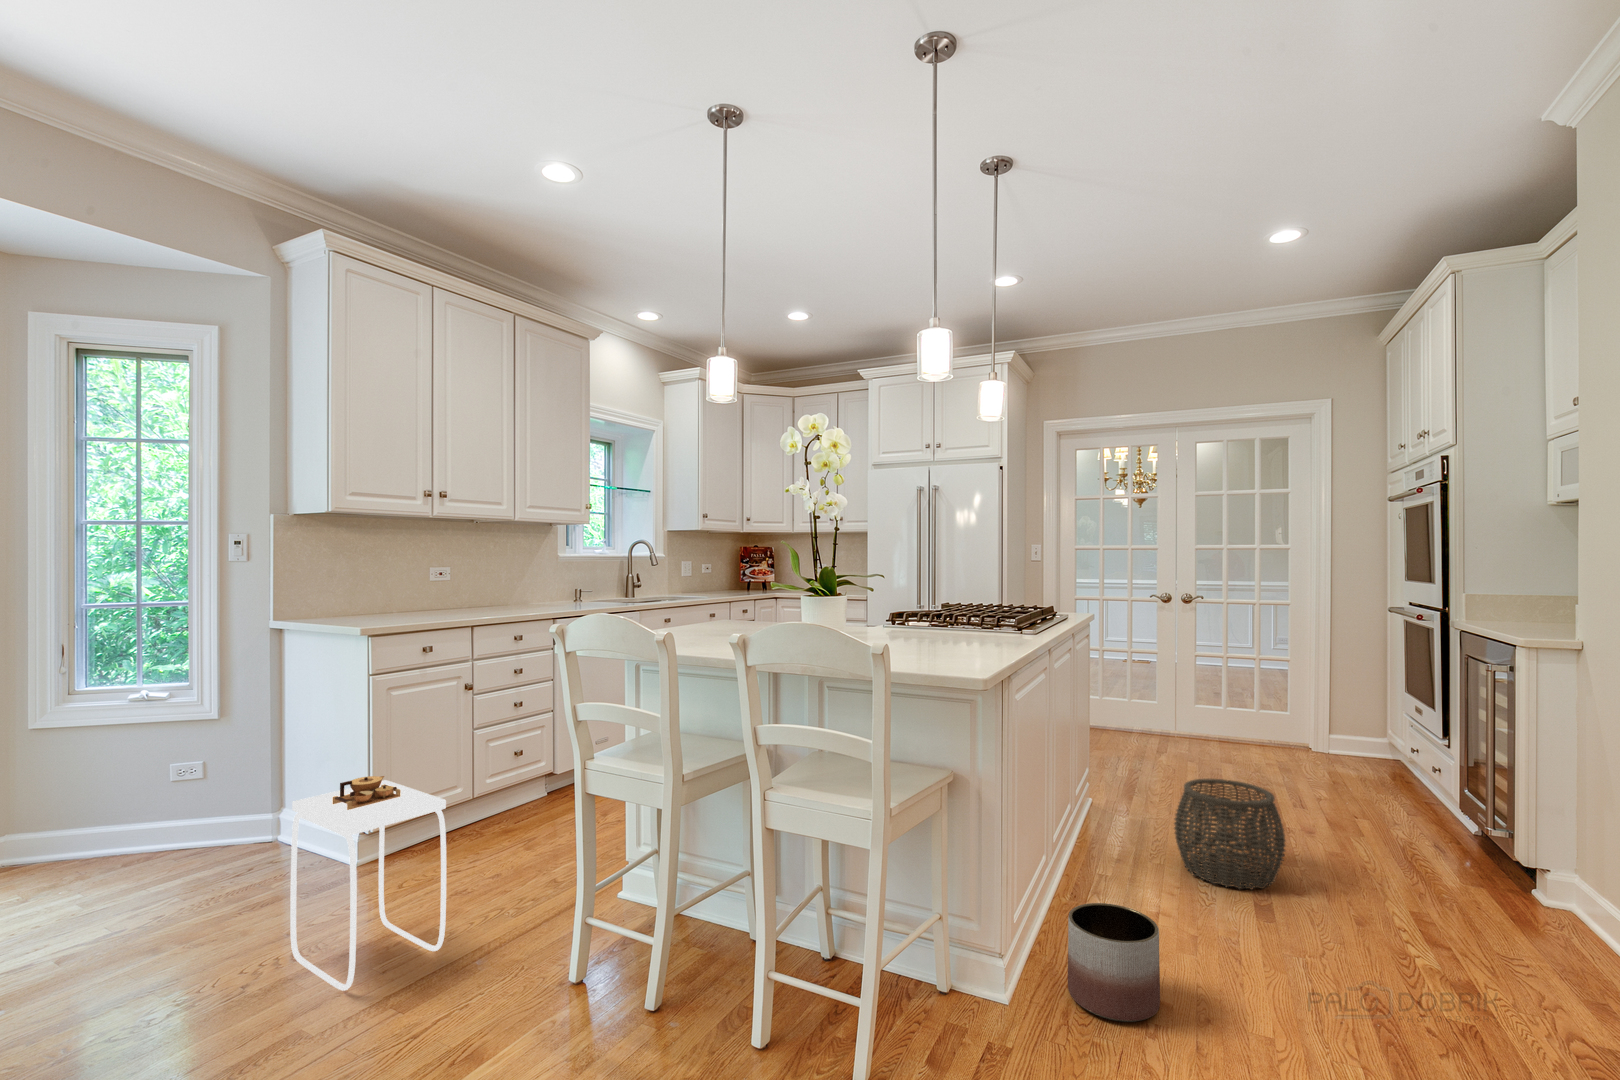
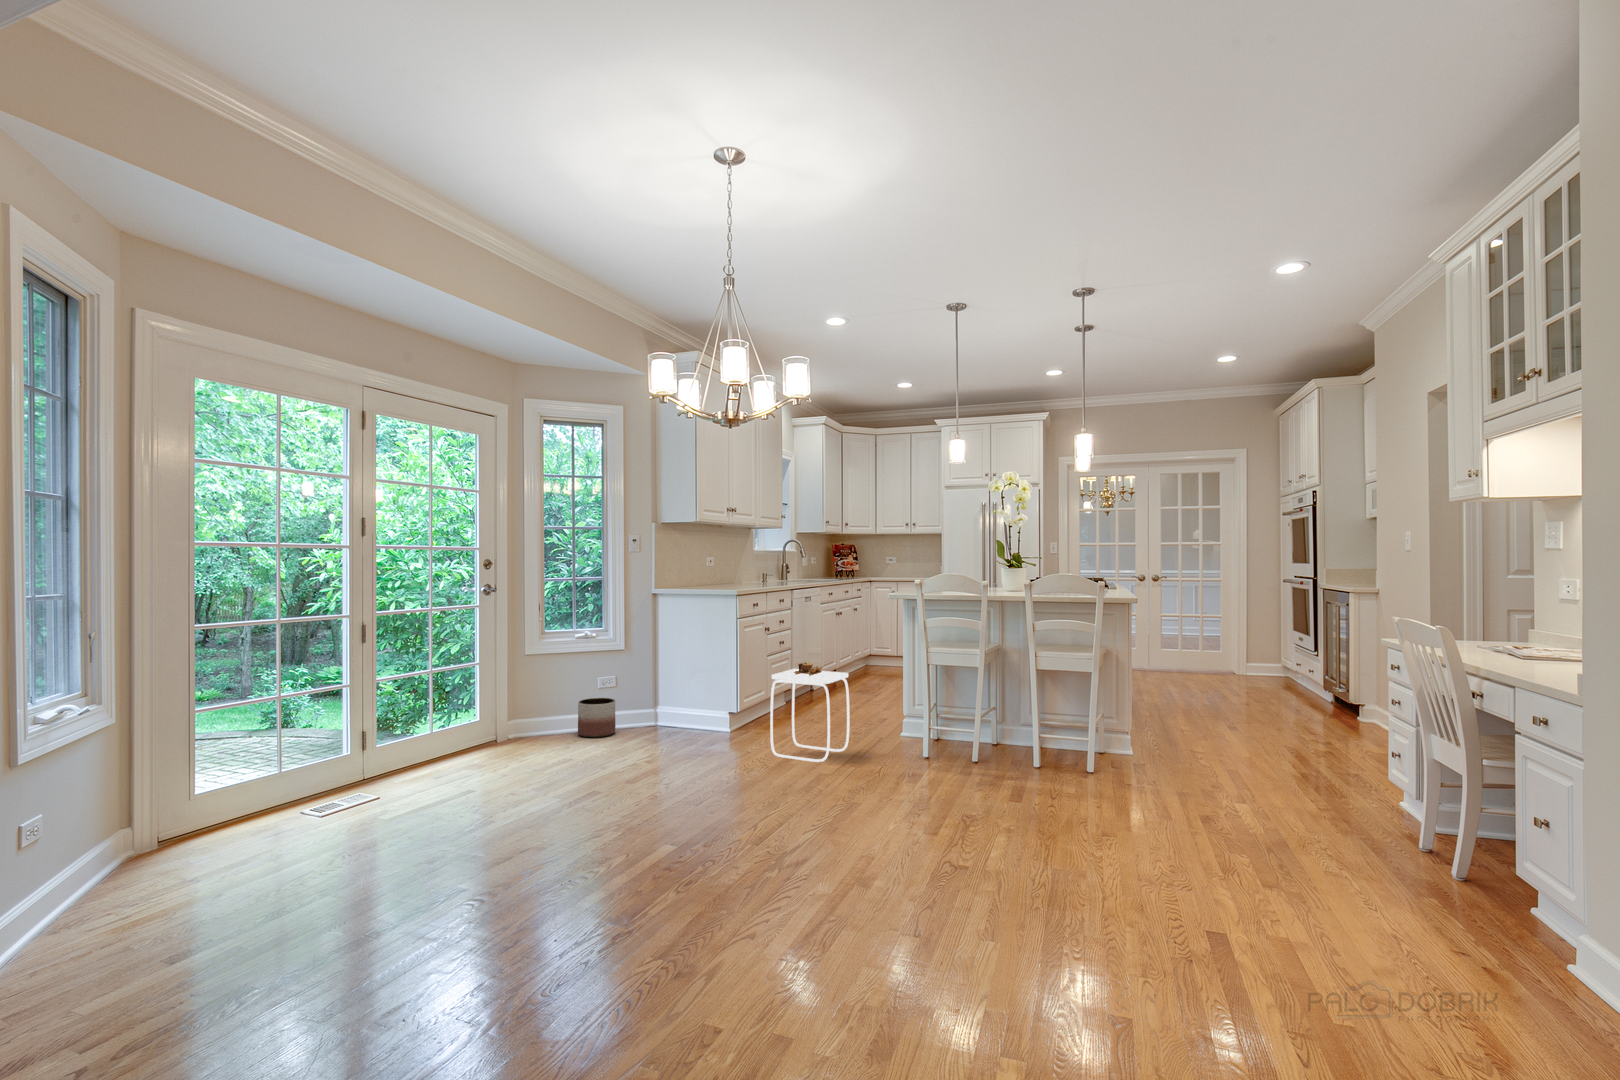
woven basket: present [1174,779,1285,890] -> none [1181,670,1240,722]
planter: present [1068,903,1160,1022] -> present [578,698,615,737]

